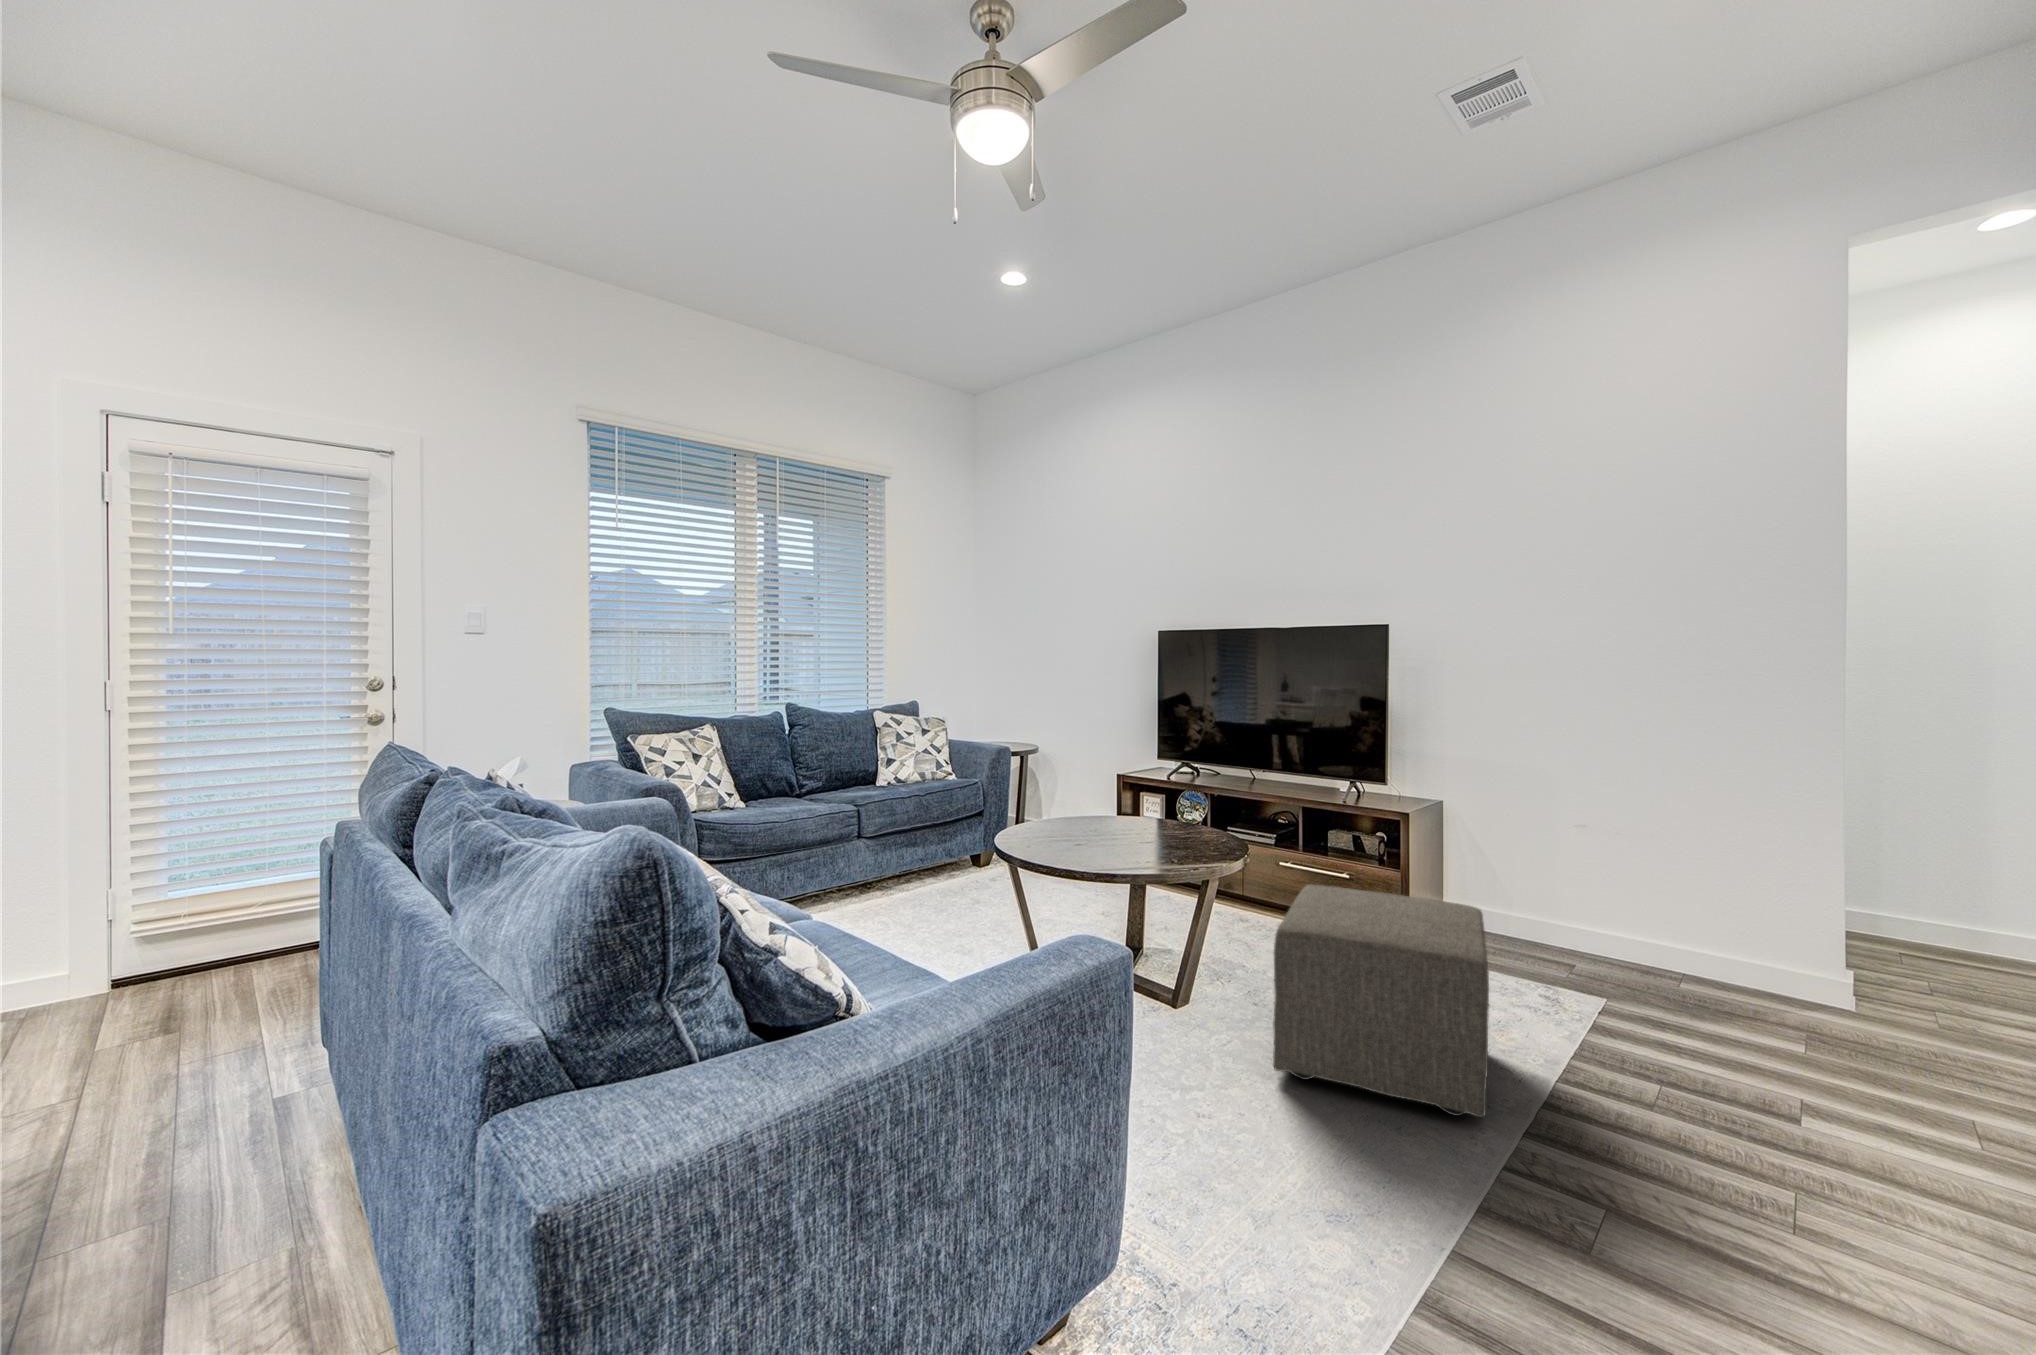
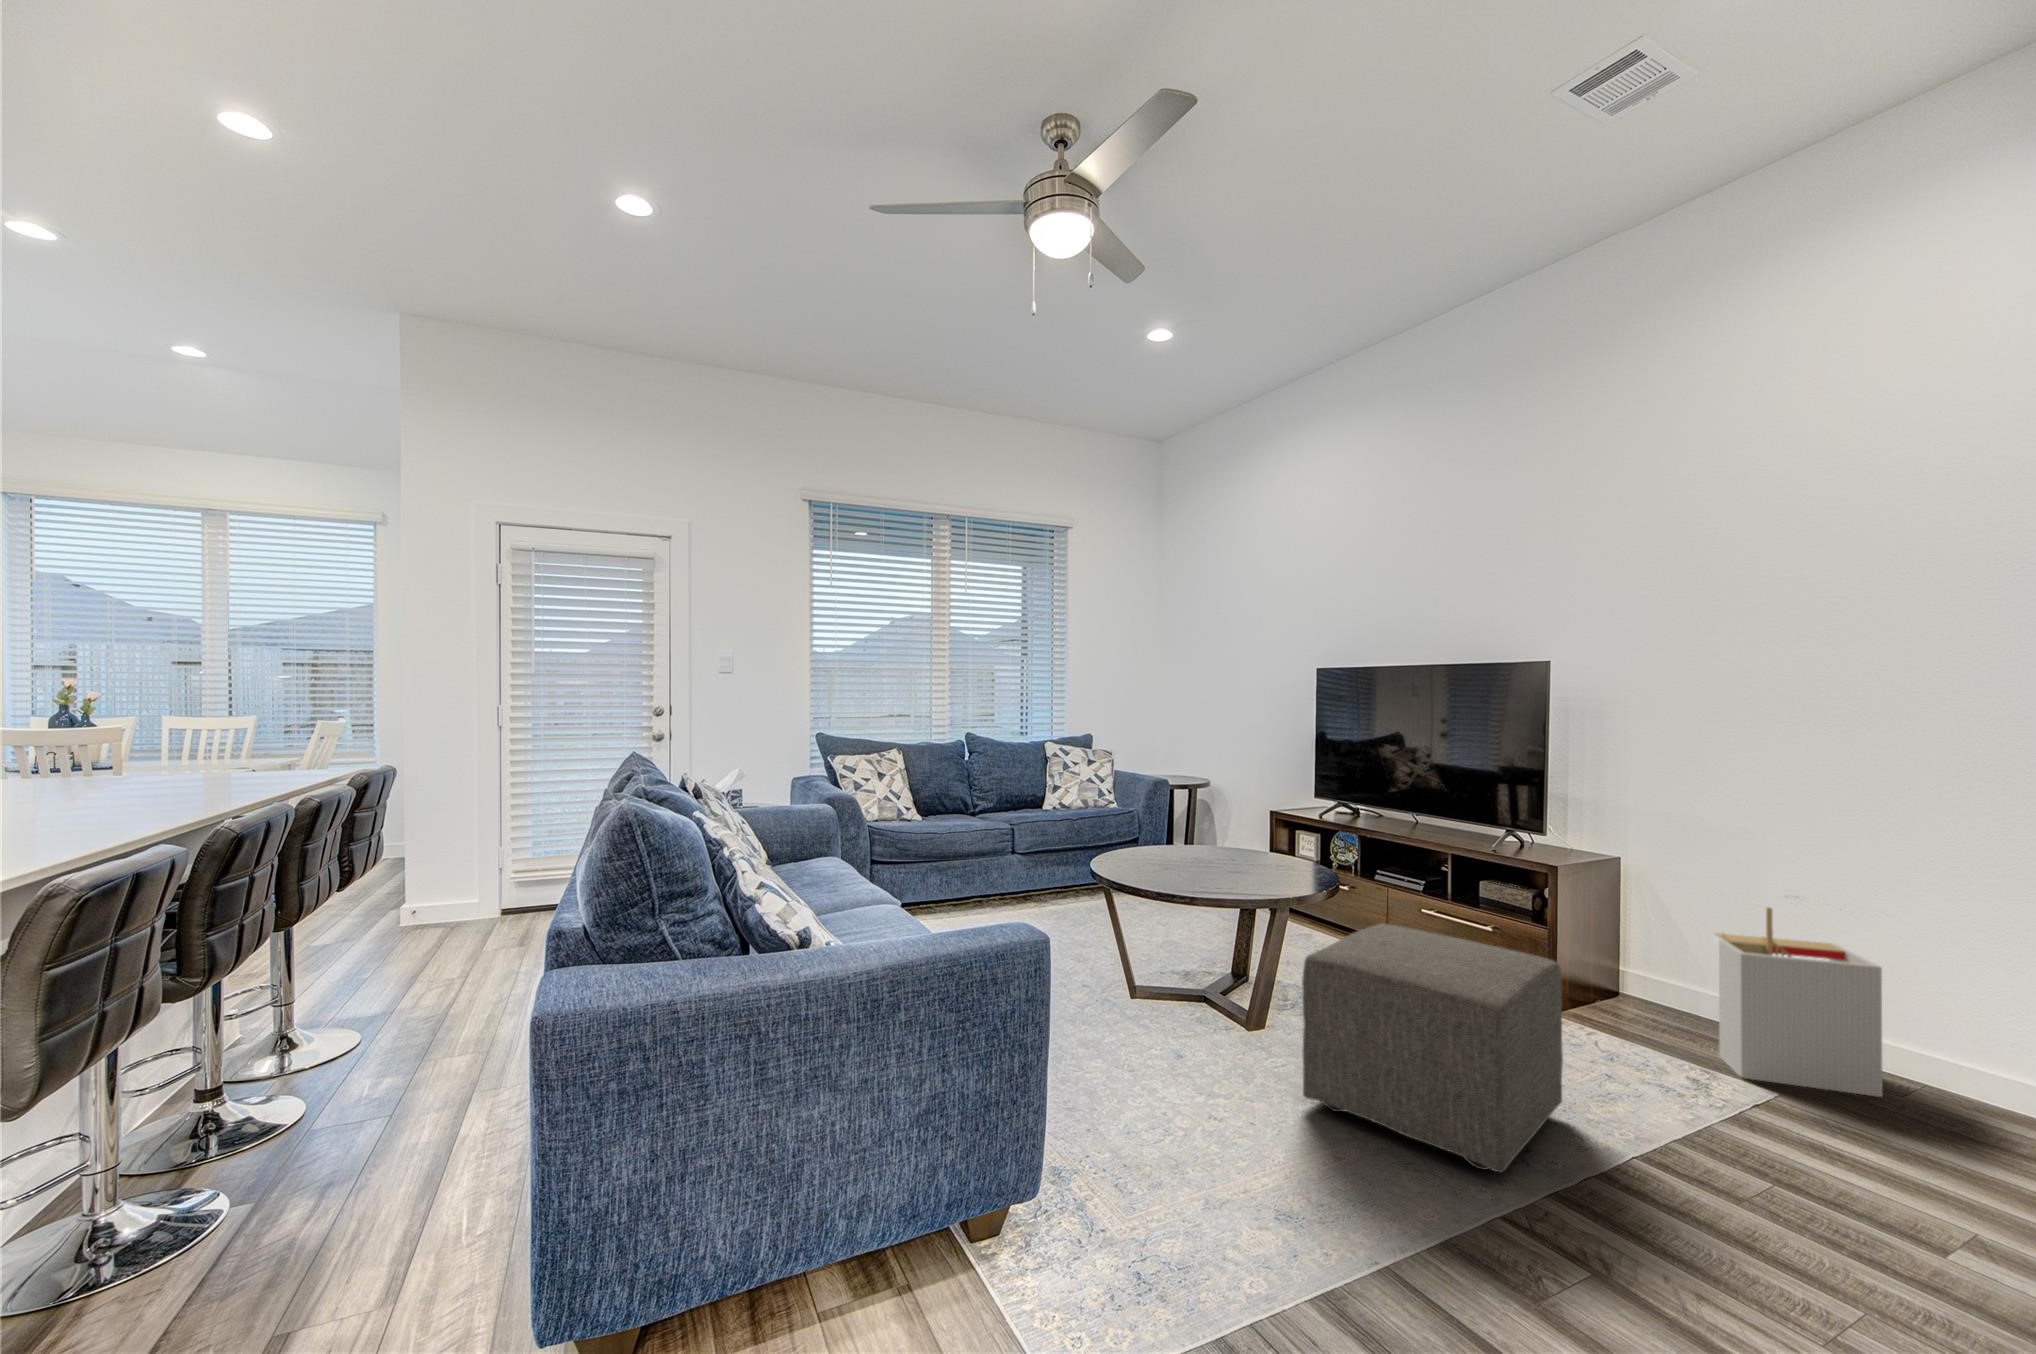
storage bin: none [1538,840,1669,988] -> present [1713,907,1882,1097]

